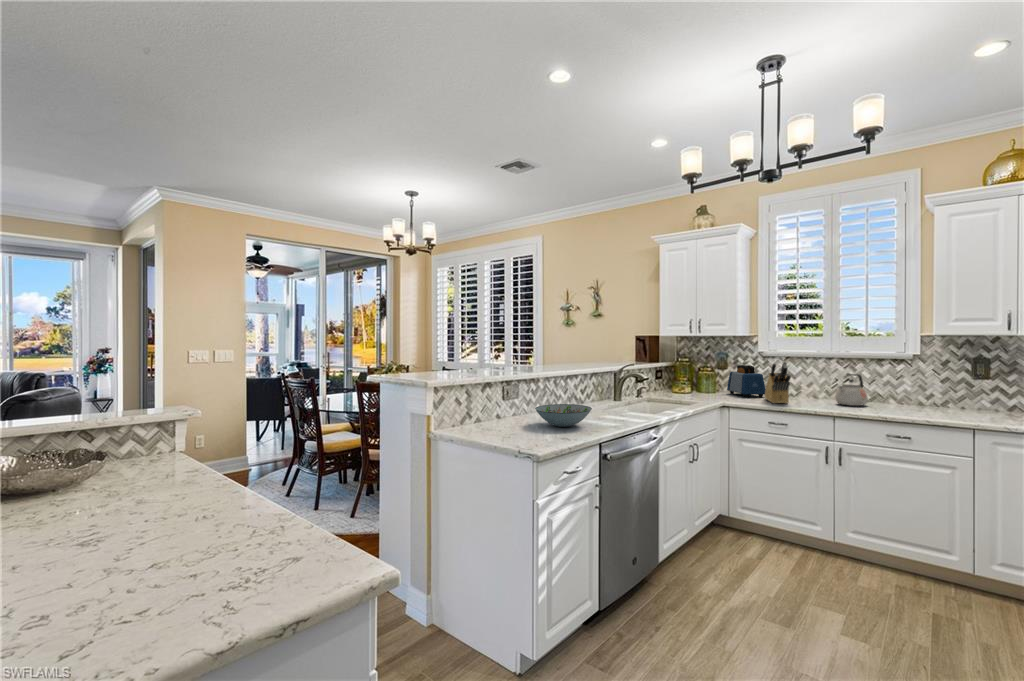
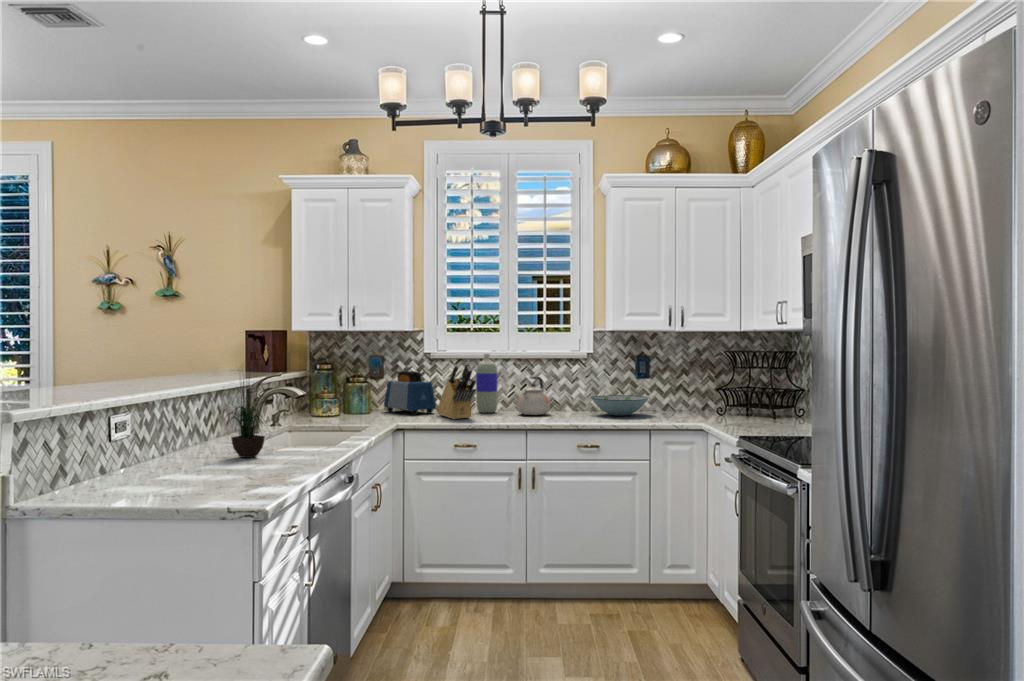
bottle: none [801,354,820,400] -> present [476,354,498,413]
potted plant: none [595,361,623,417] -> present [228,381,265,458]
decorative bowl: present [535,404,592,427] -> present [591,395,648,416]

